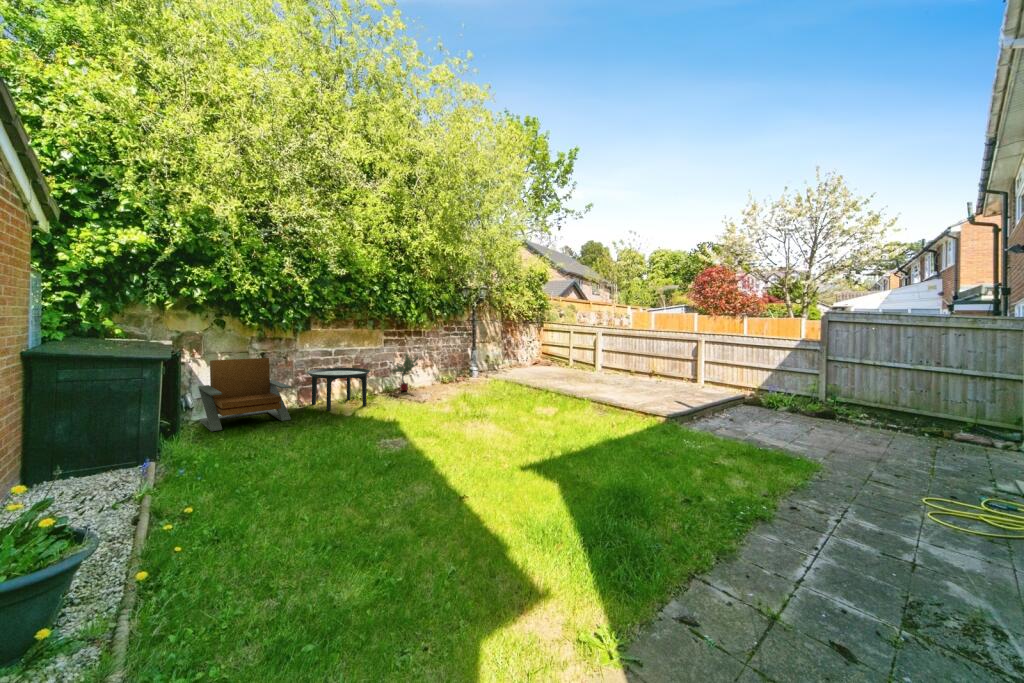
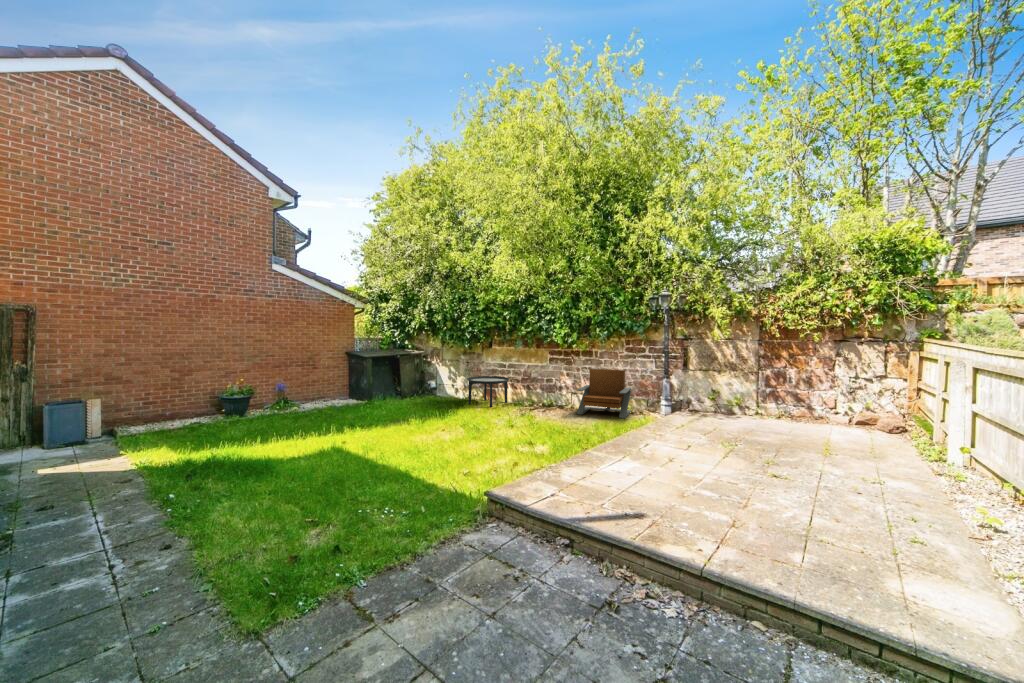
potted tree: present [392,352,418,391] -> none [541,371,569,407]
lounge chair: present [198,358,291,431] -> present [577,369,632,418]

